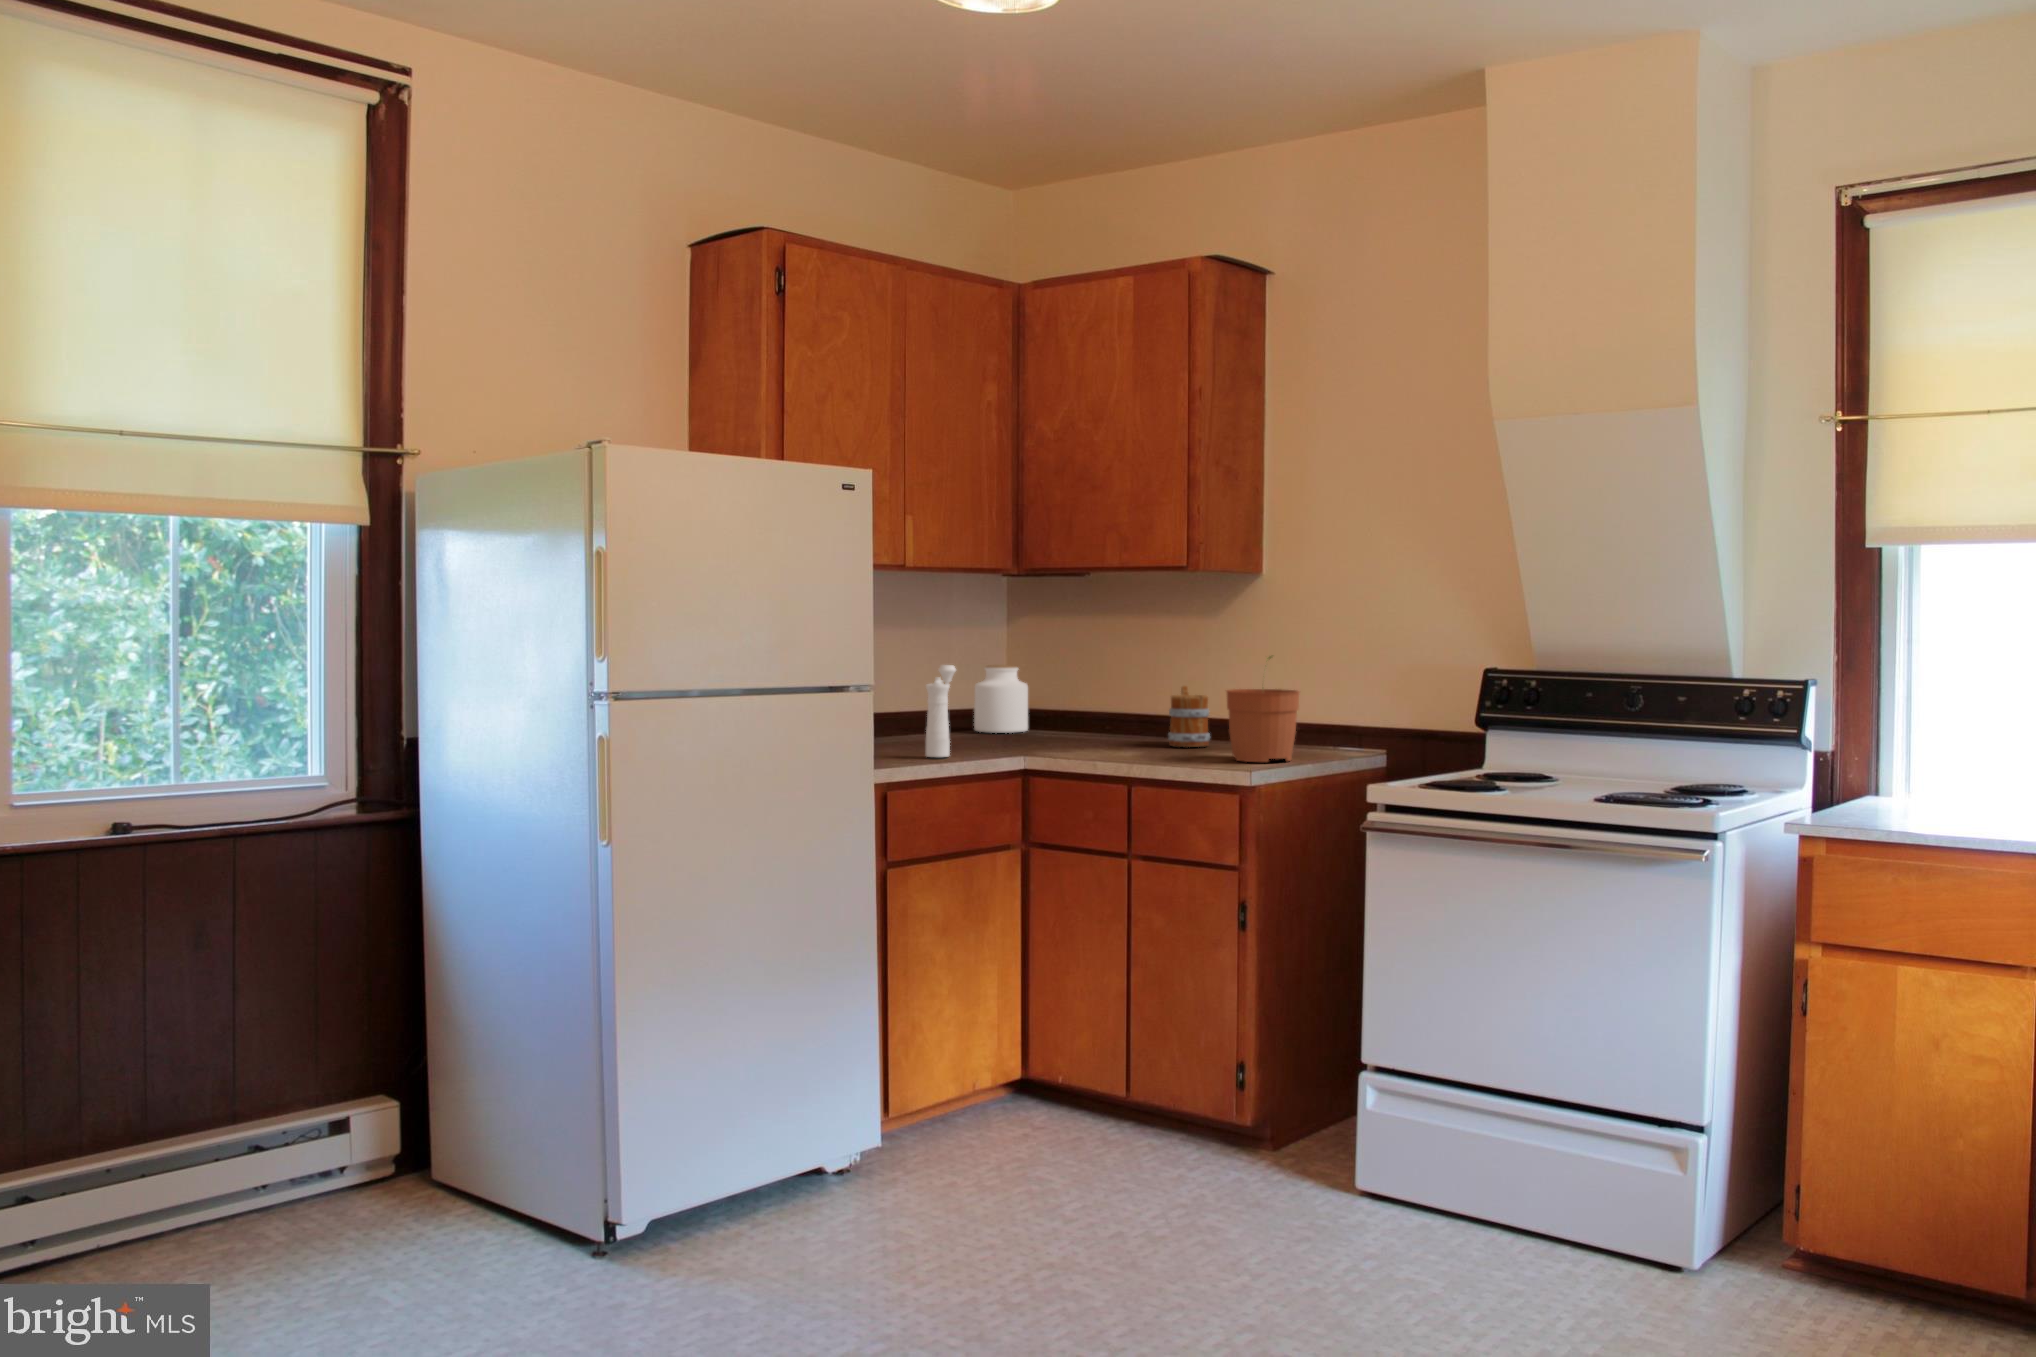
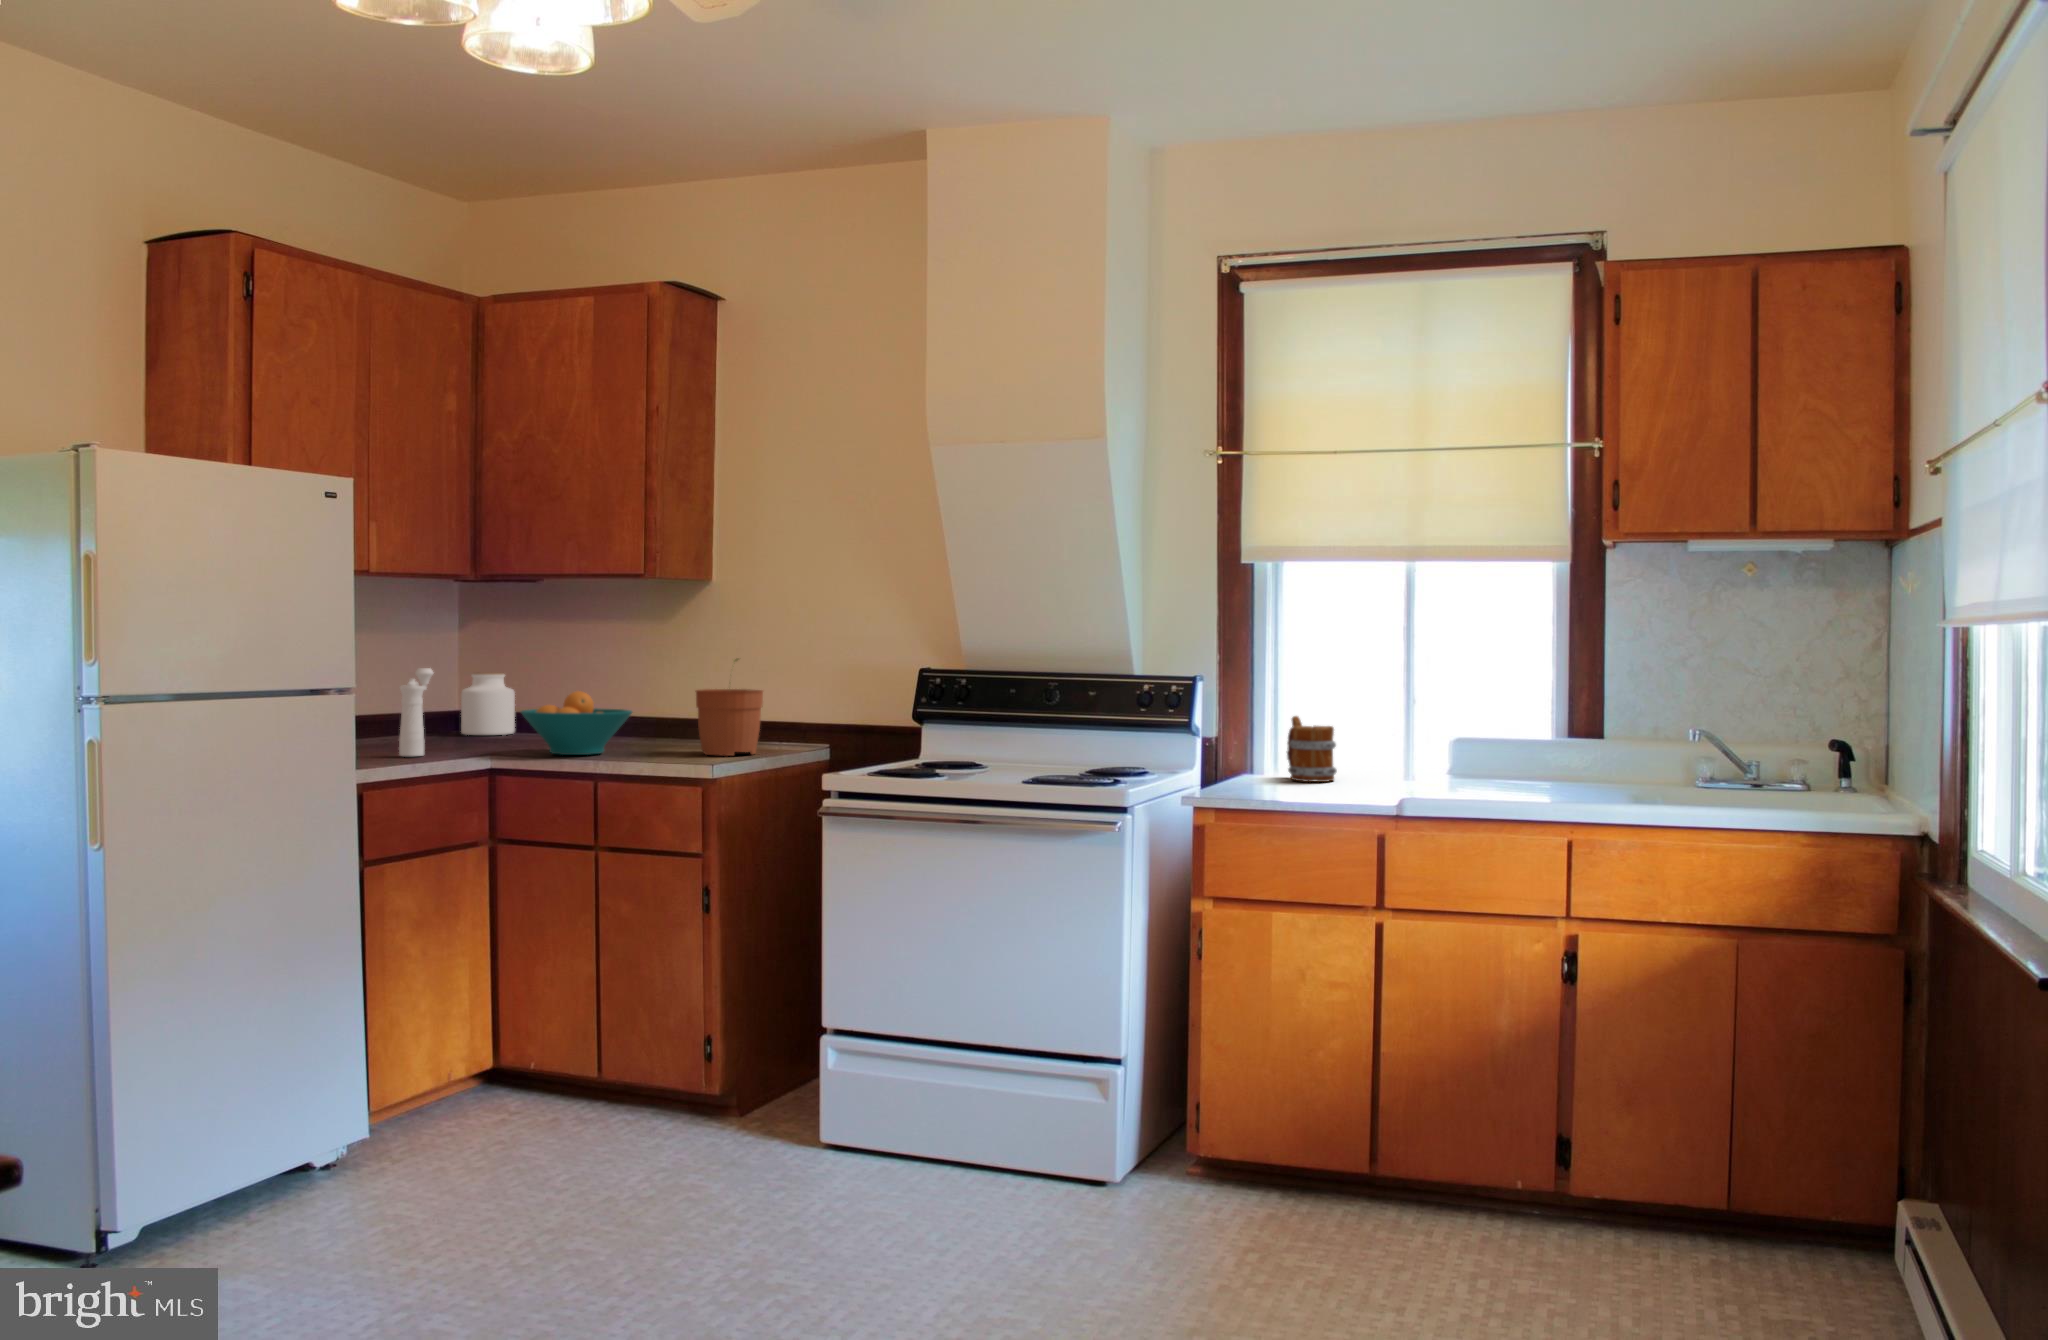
mug: present [1168,686,1210,747] -> present [1287,716,1337,782]
fruit bowl: none [1045,691,1160,758] -> present [521,691,632,755]

